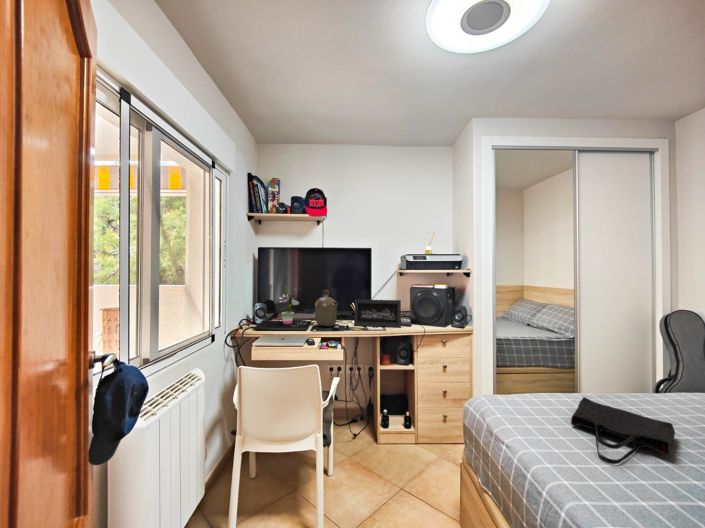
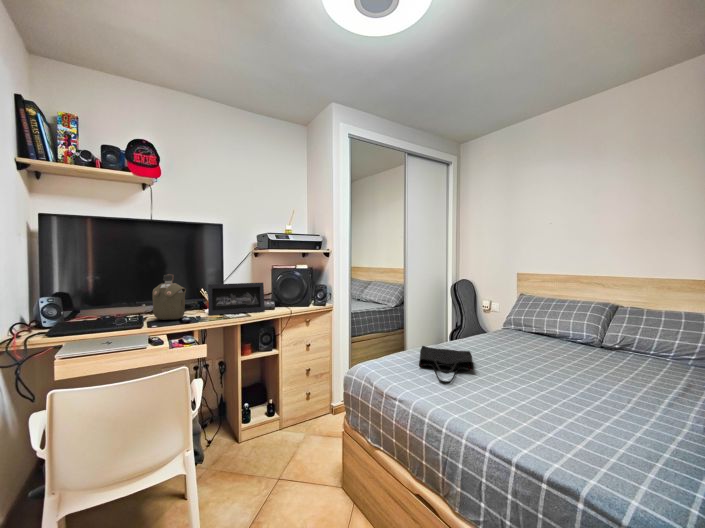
potted plant: present [279,287,298,324] -> none [90,271,126,324]

